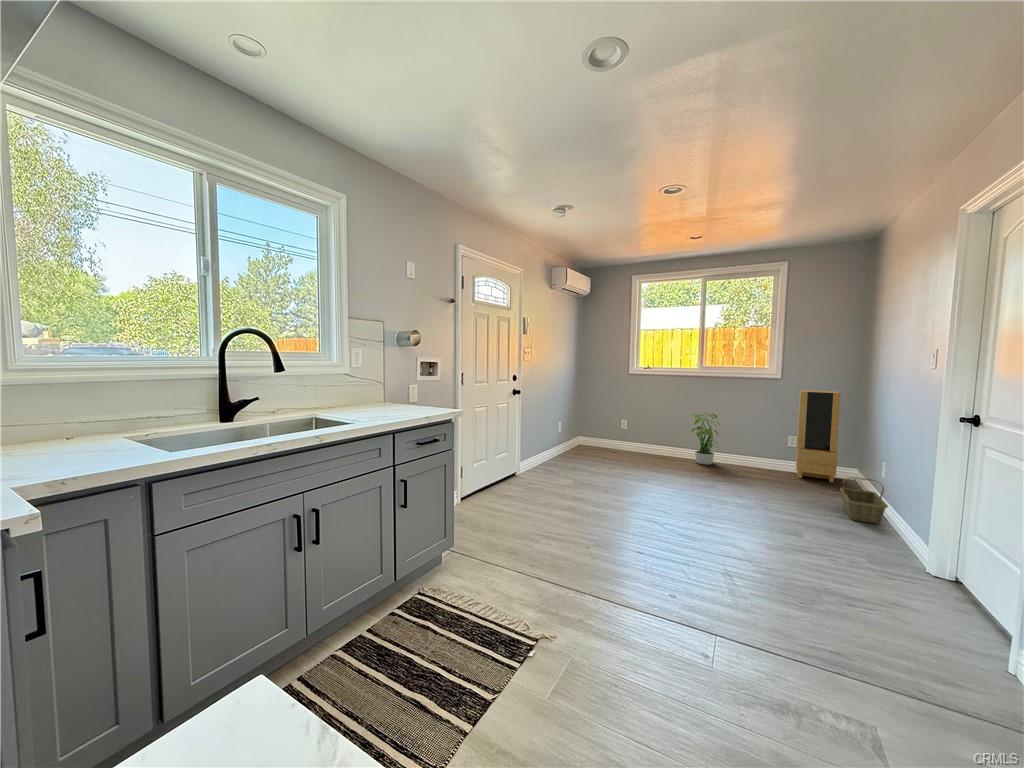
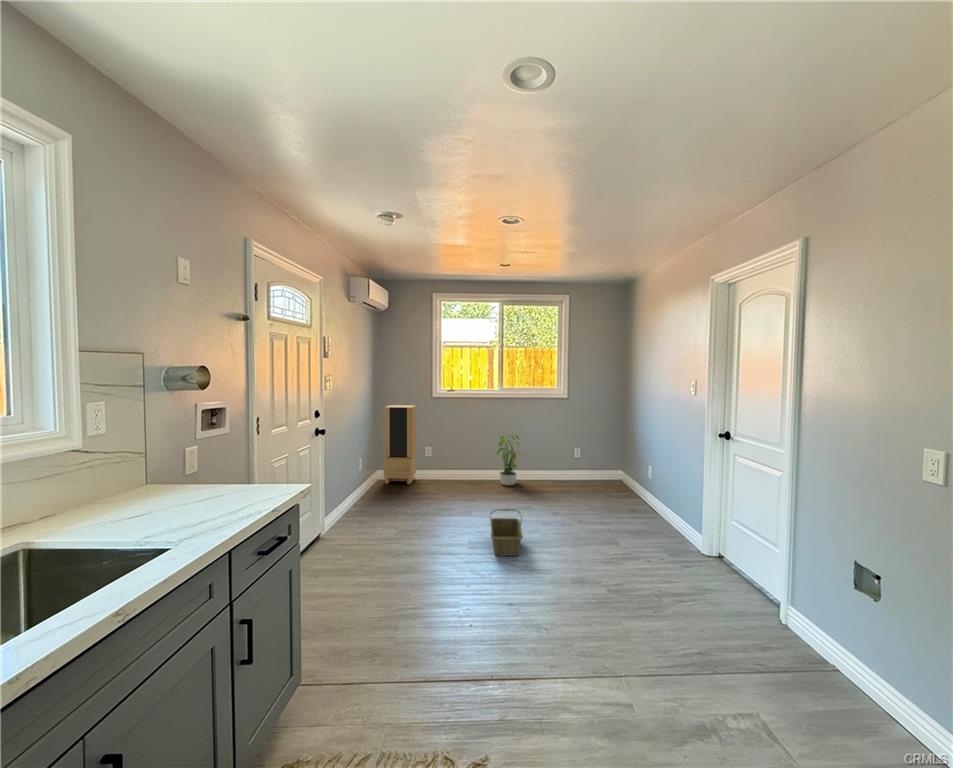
storage cabinet: present [796,390,840,482] -> present [384,405,416,484]
basket: present [840,477,888,524] -> present [490,509,523,556]

